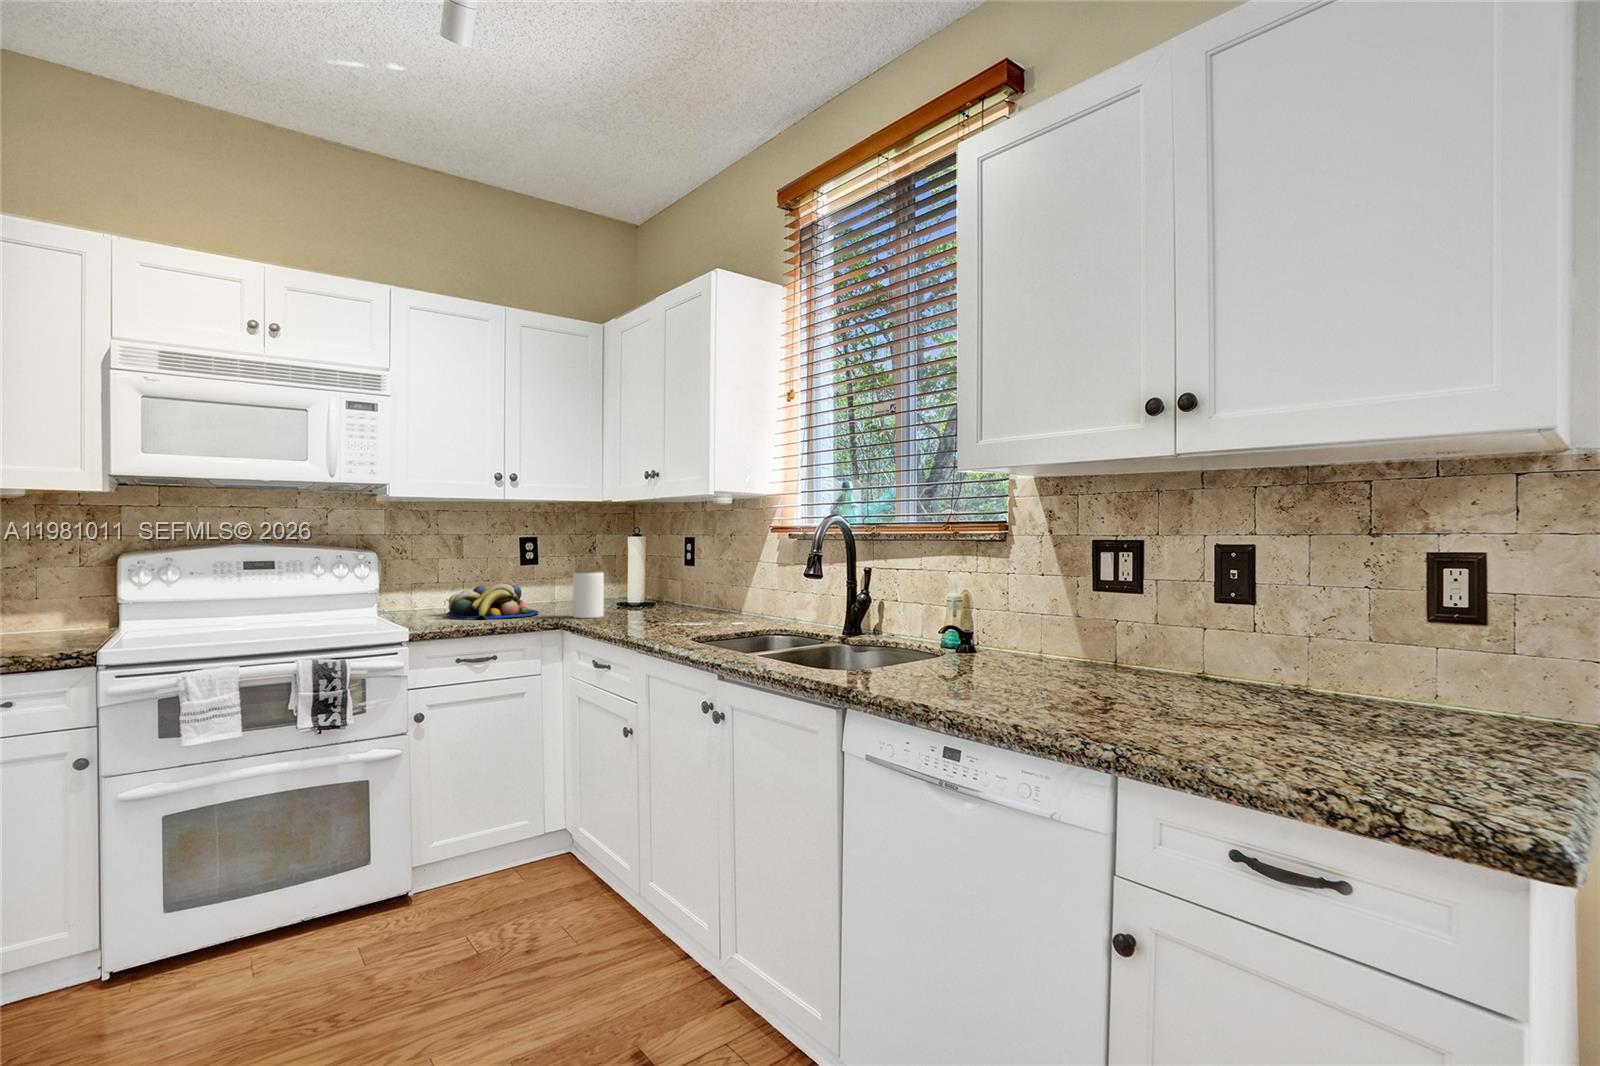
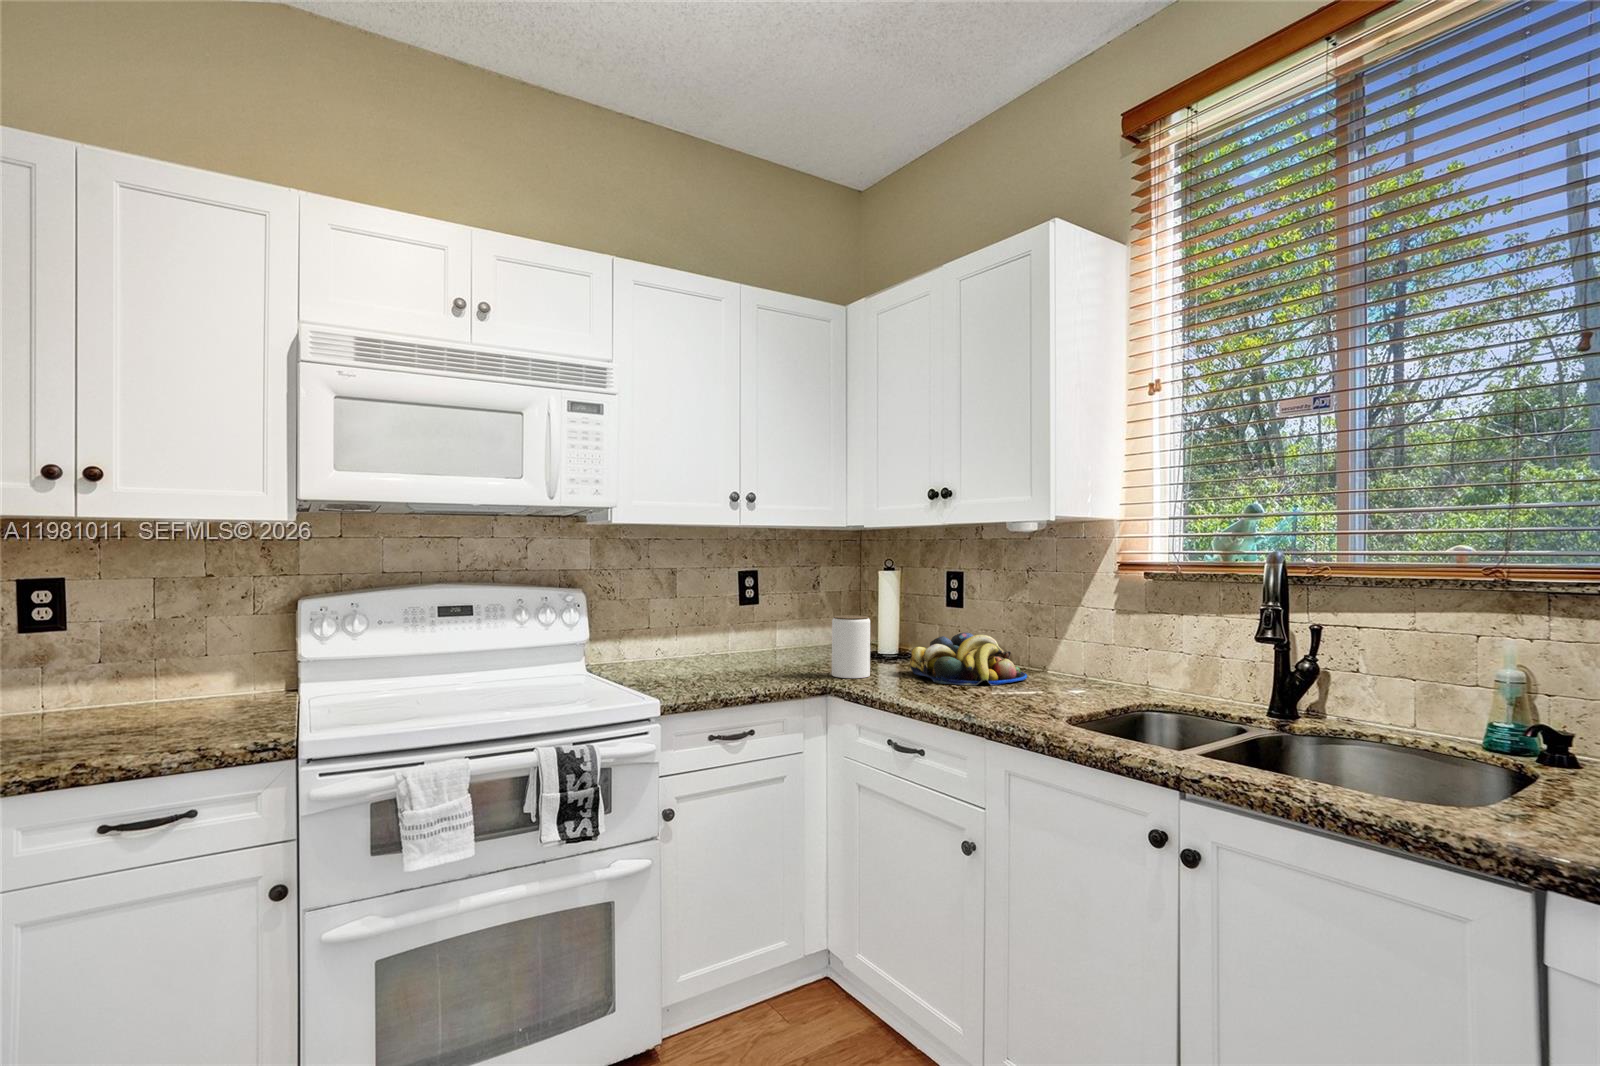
fruit bowl: present [447,583,539,620] -> present [910,633,1027,686]

